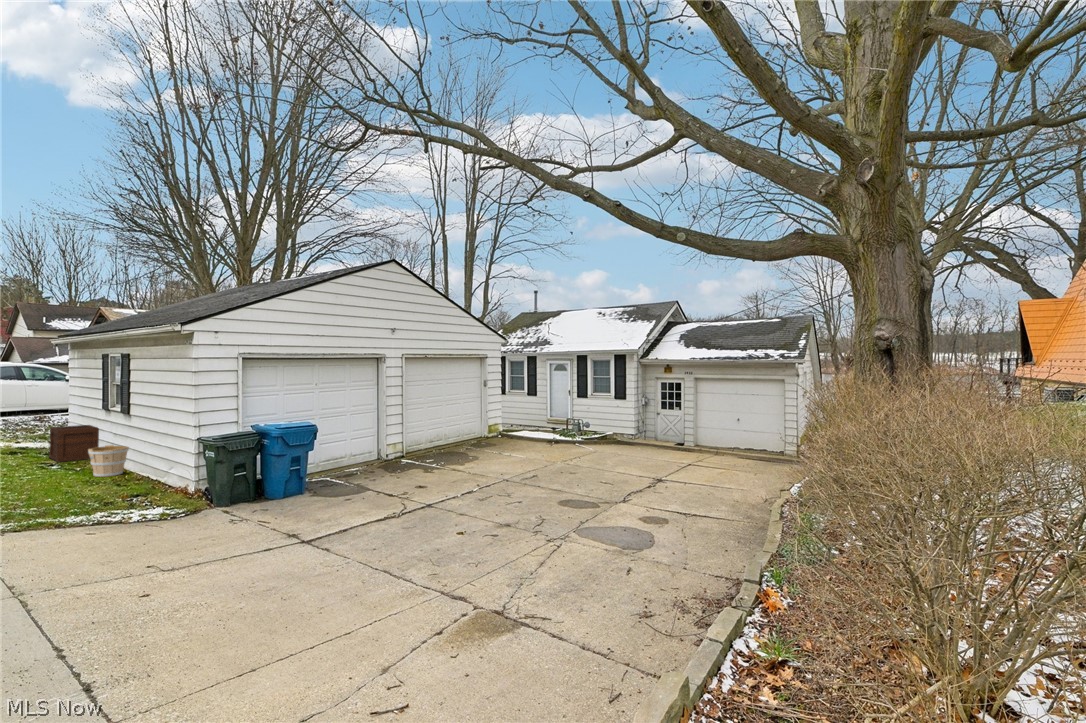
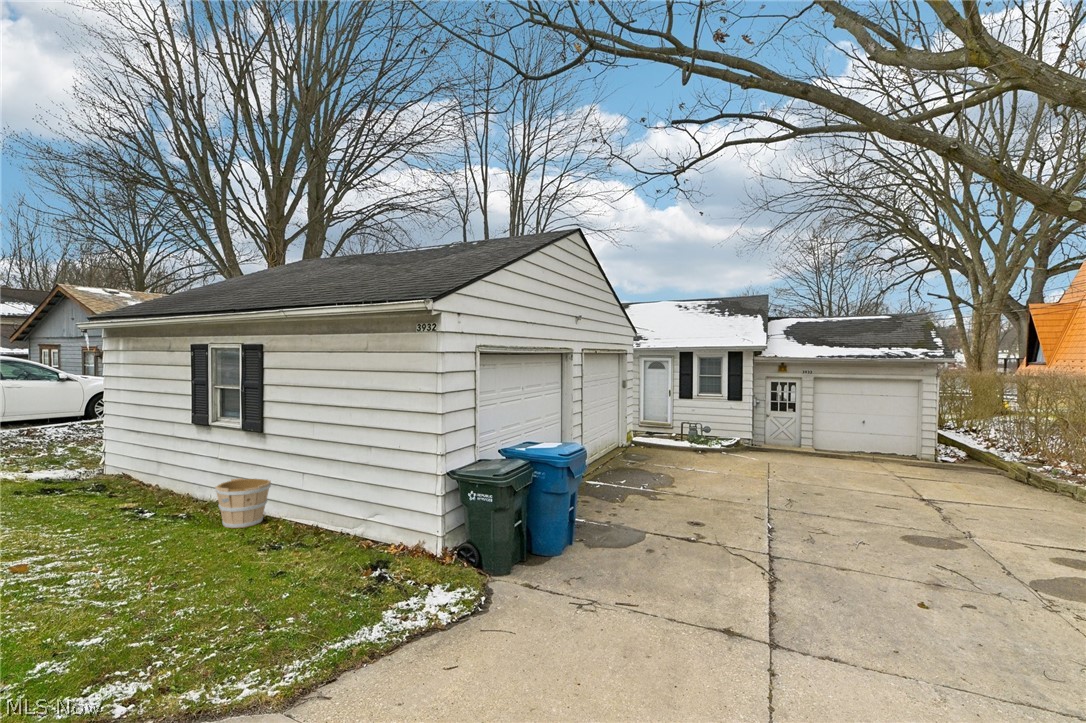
wooden crate: present [49,425,99,462] -> none [109,445,186,503]

